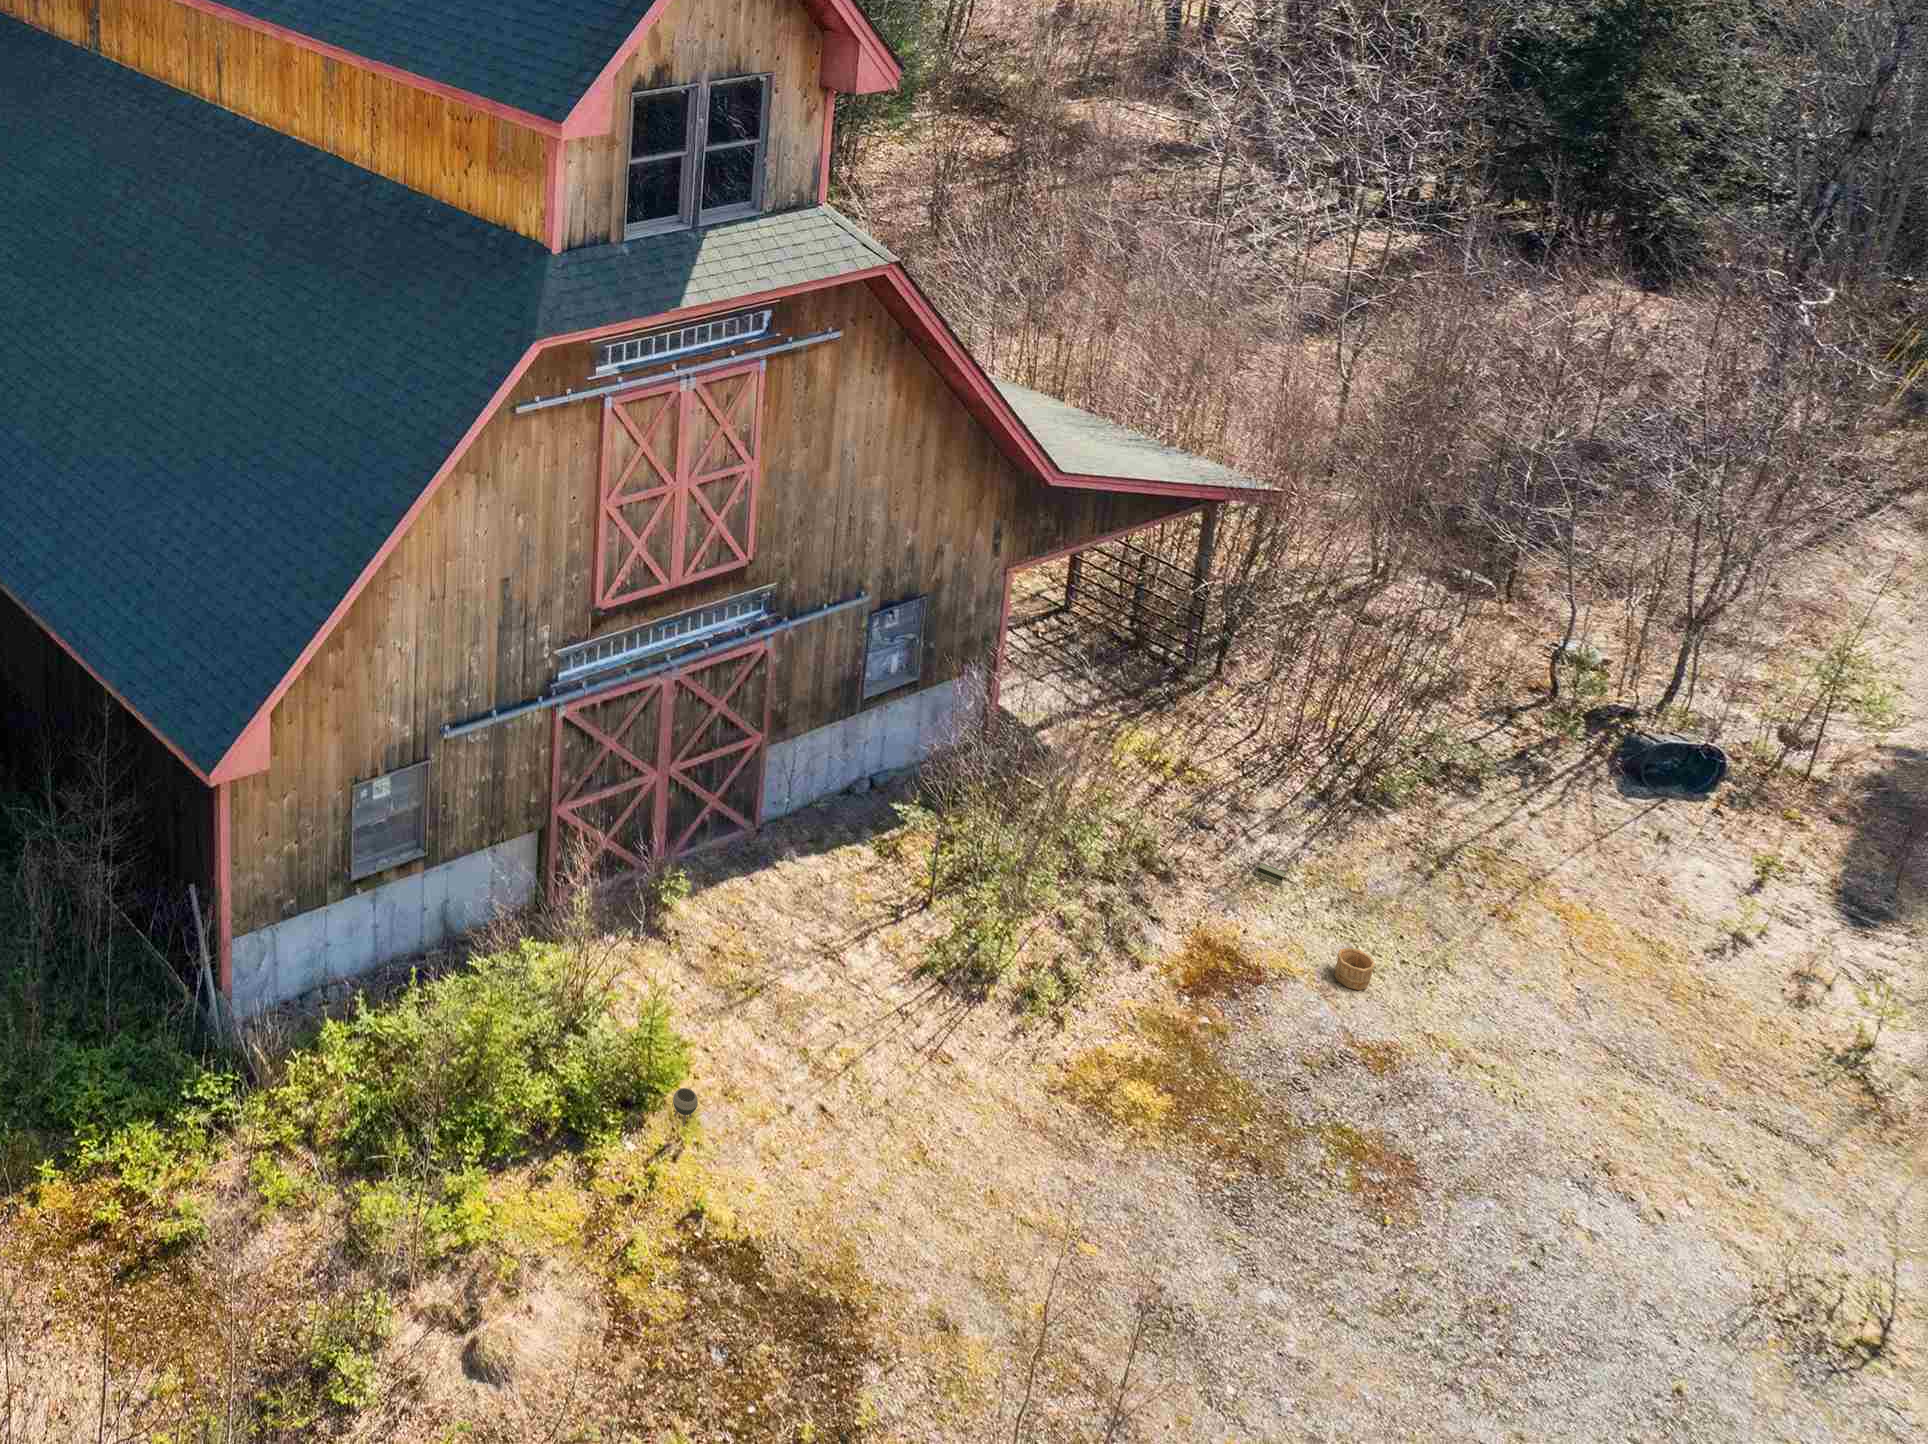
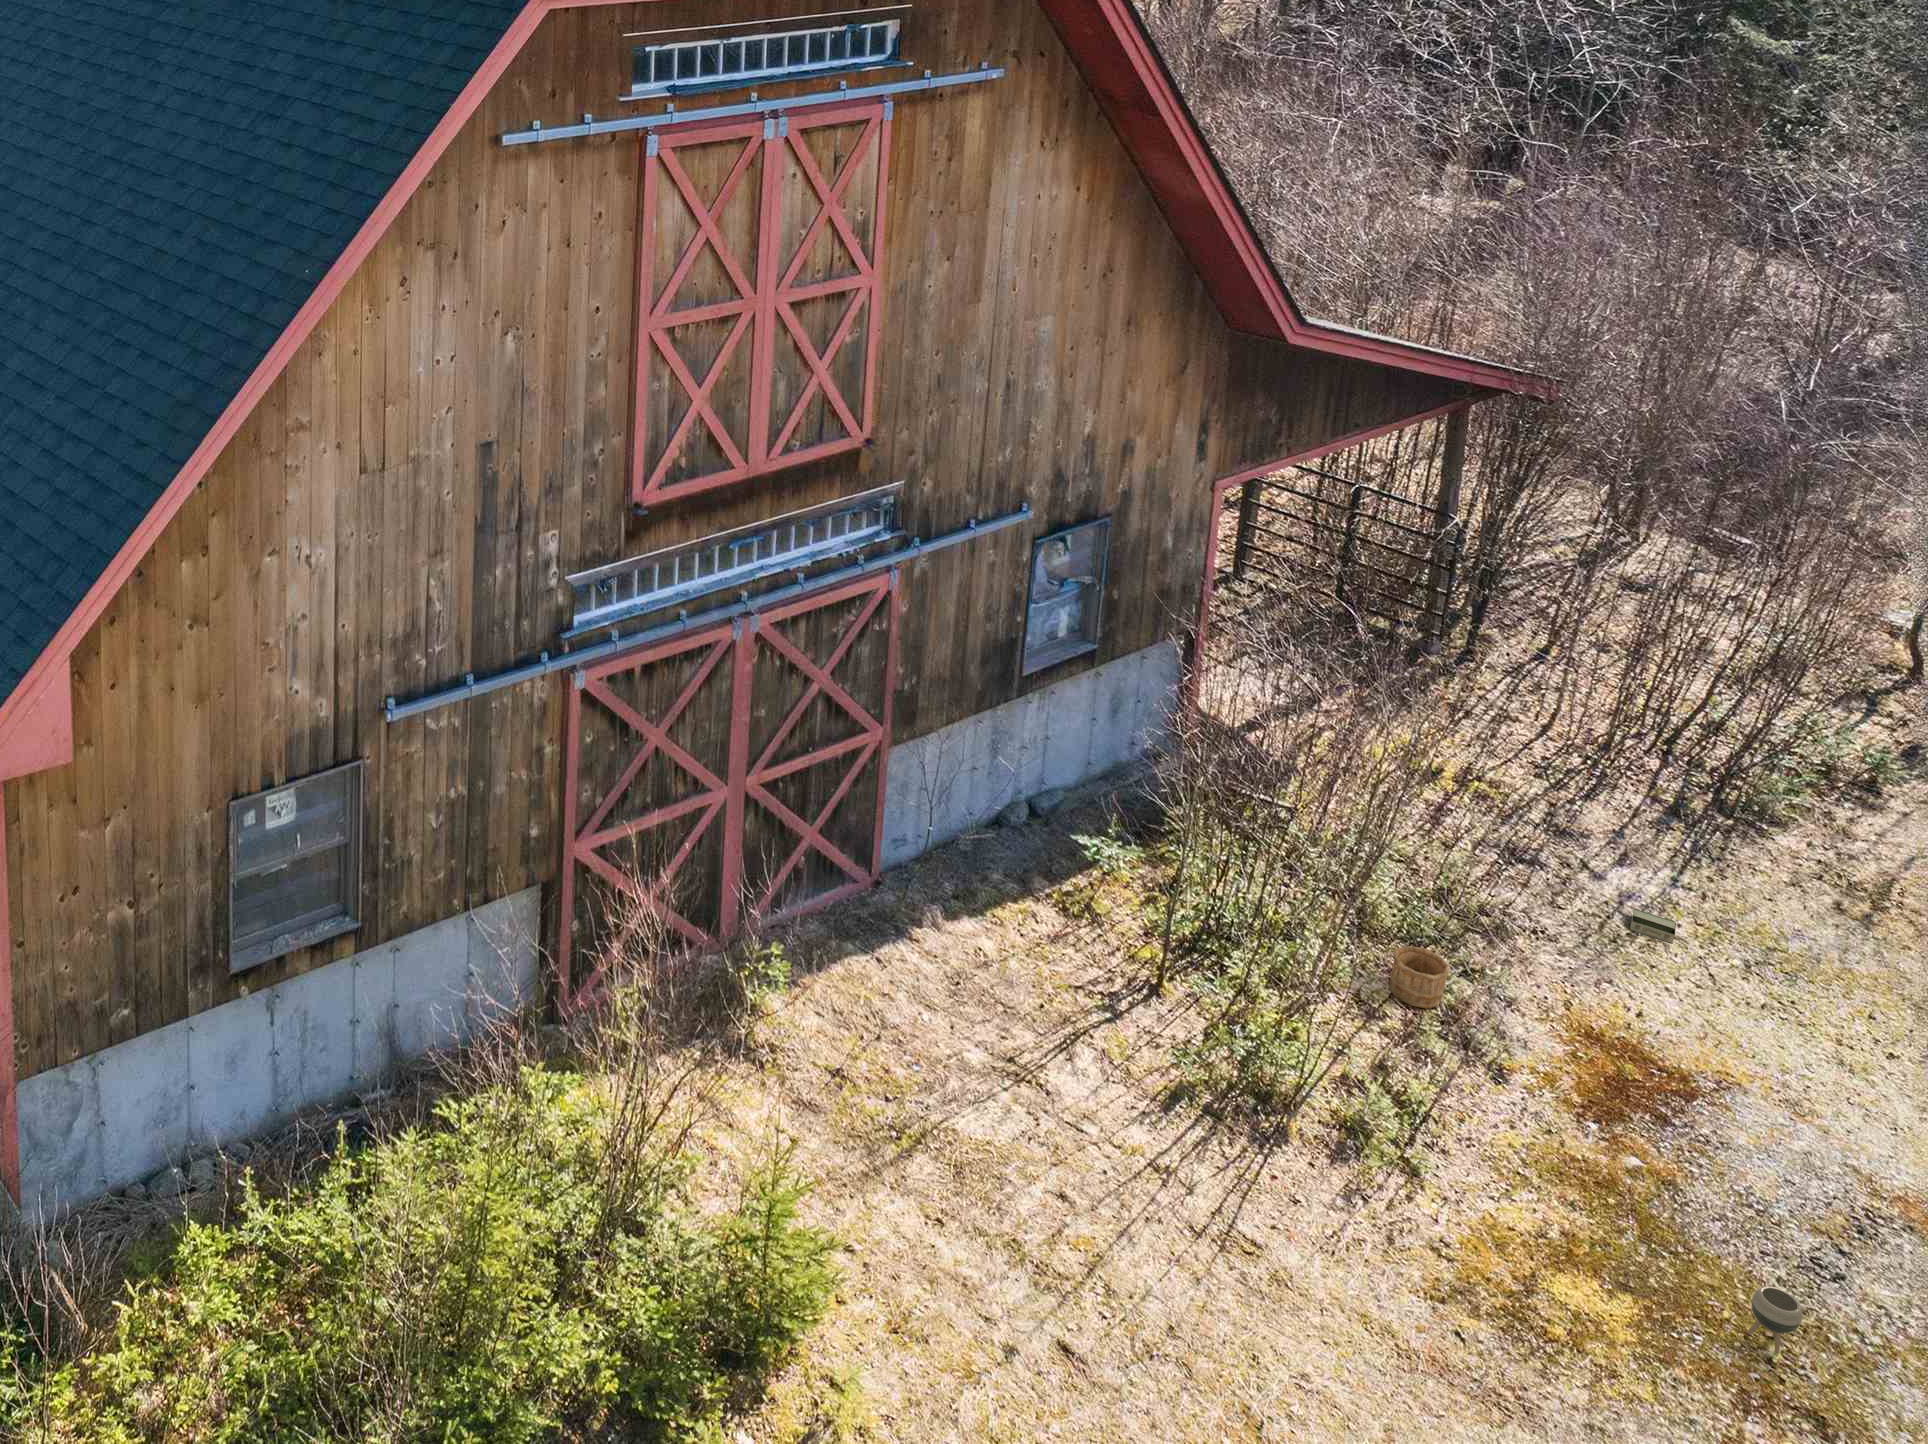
wooden bucket: present [1334,948,1375,990] -> present [1389,946,1450,1009]
planter: present [673,1088,698,1127] -> present [1747,1286,1802,1353]

